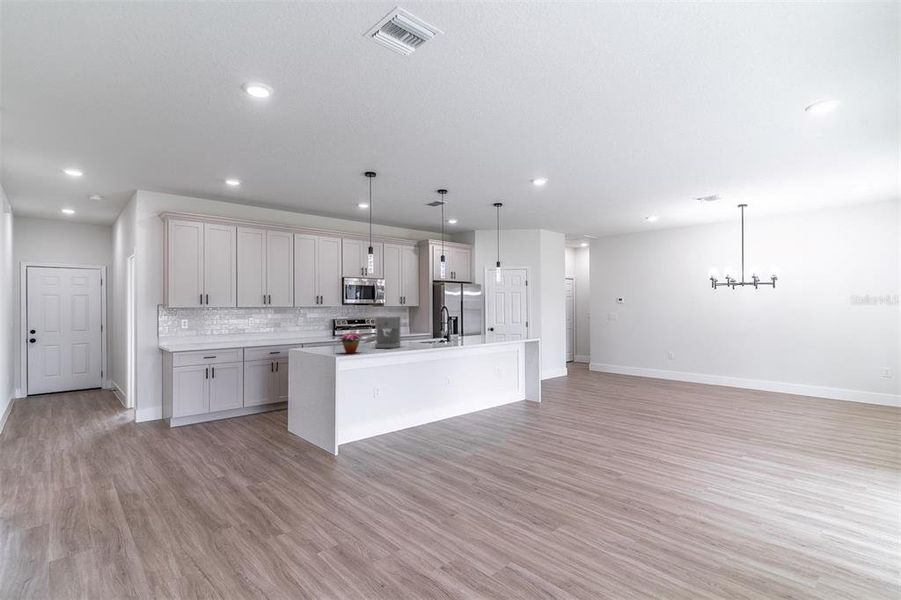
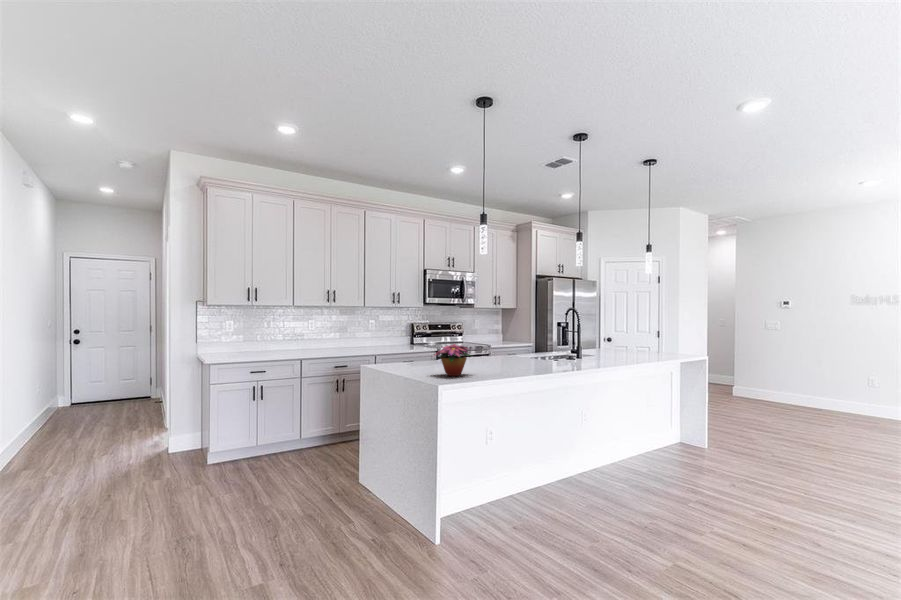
coffee maker: present [375,316,400,348] -> none [482,321,516,368]

